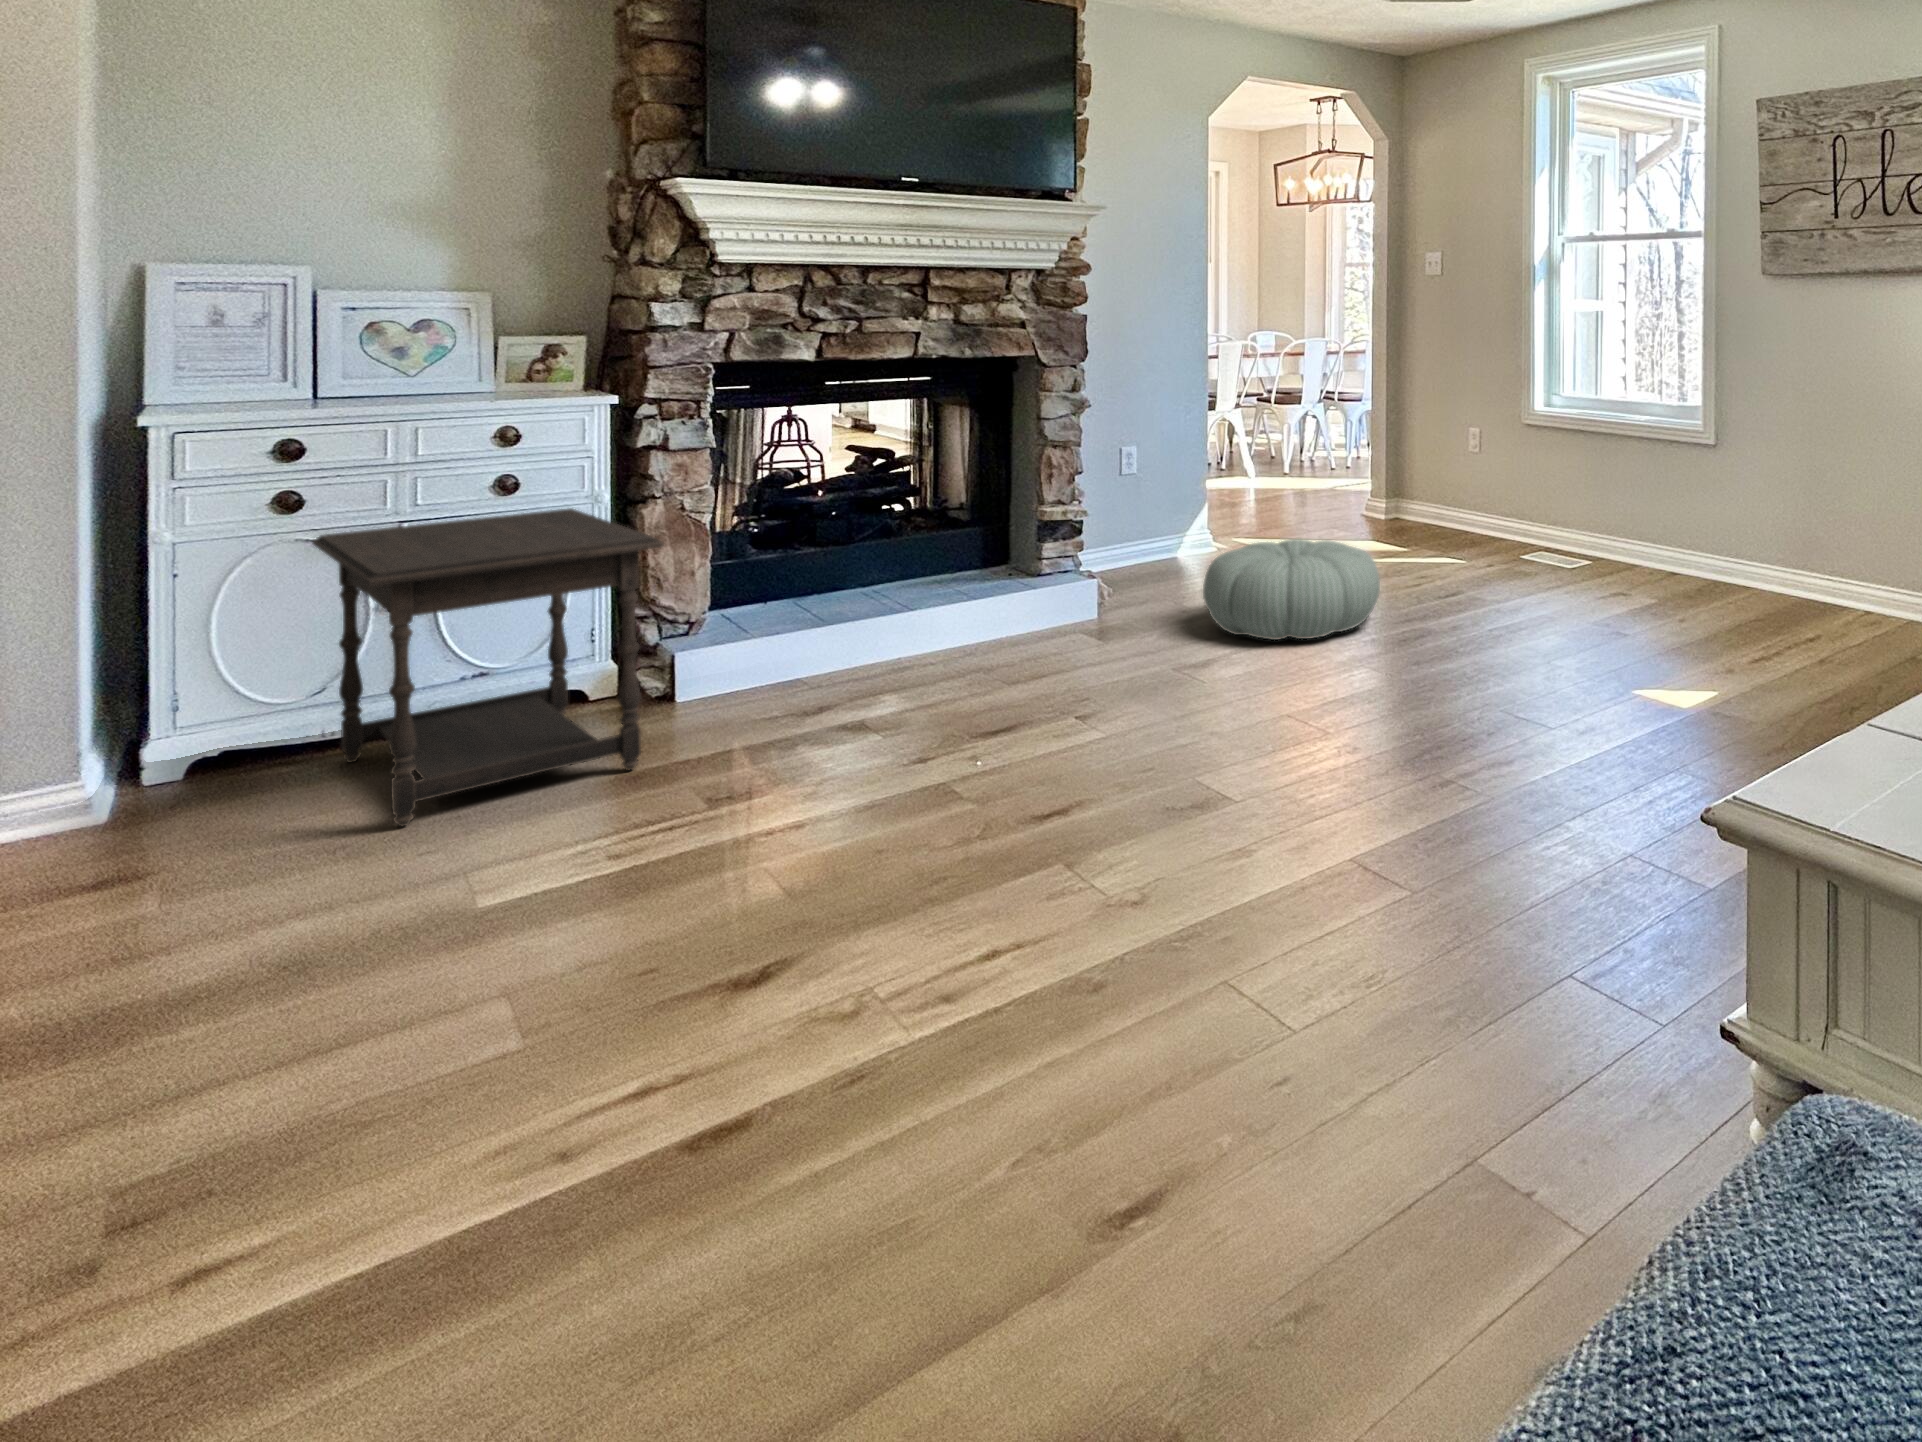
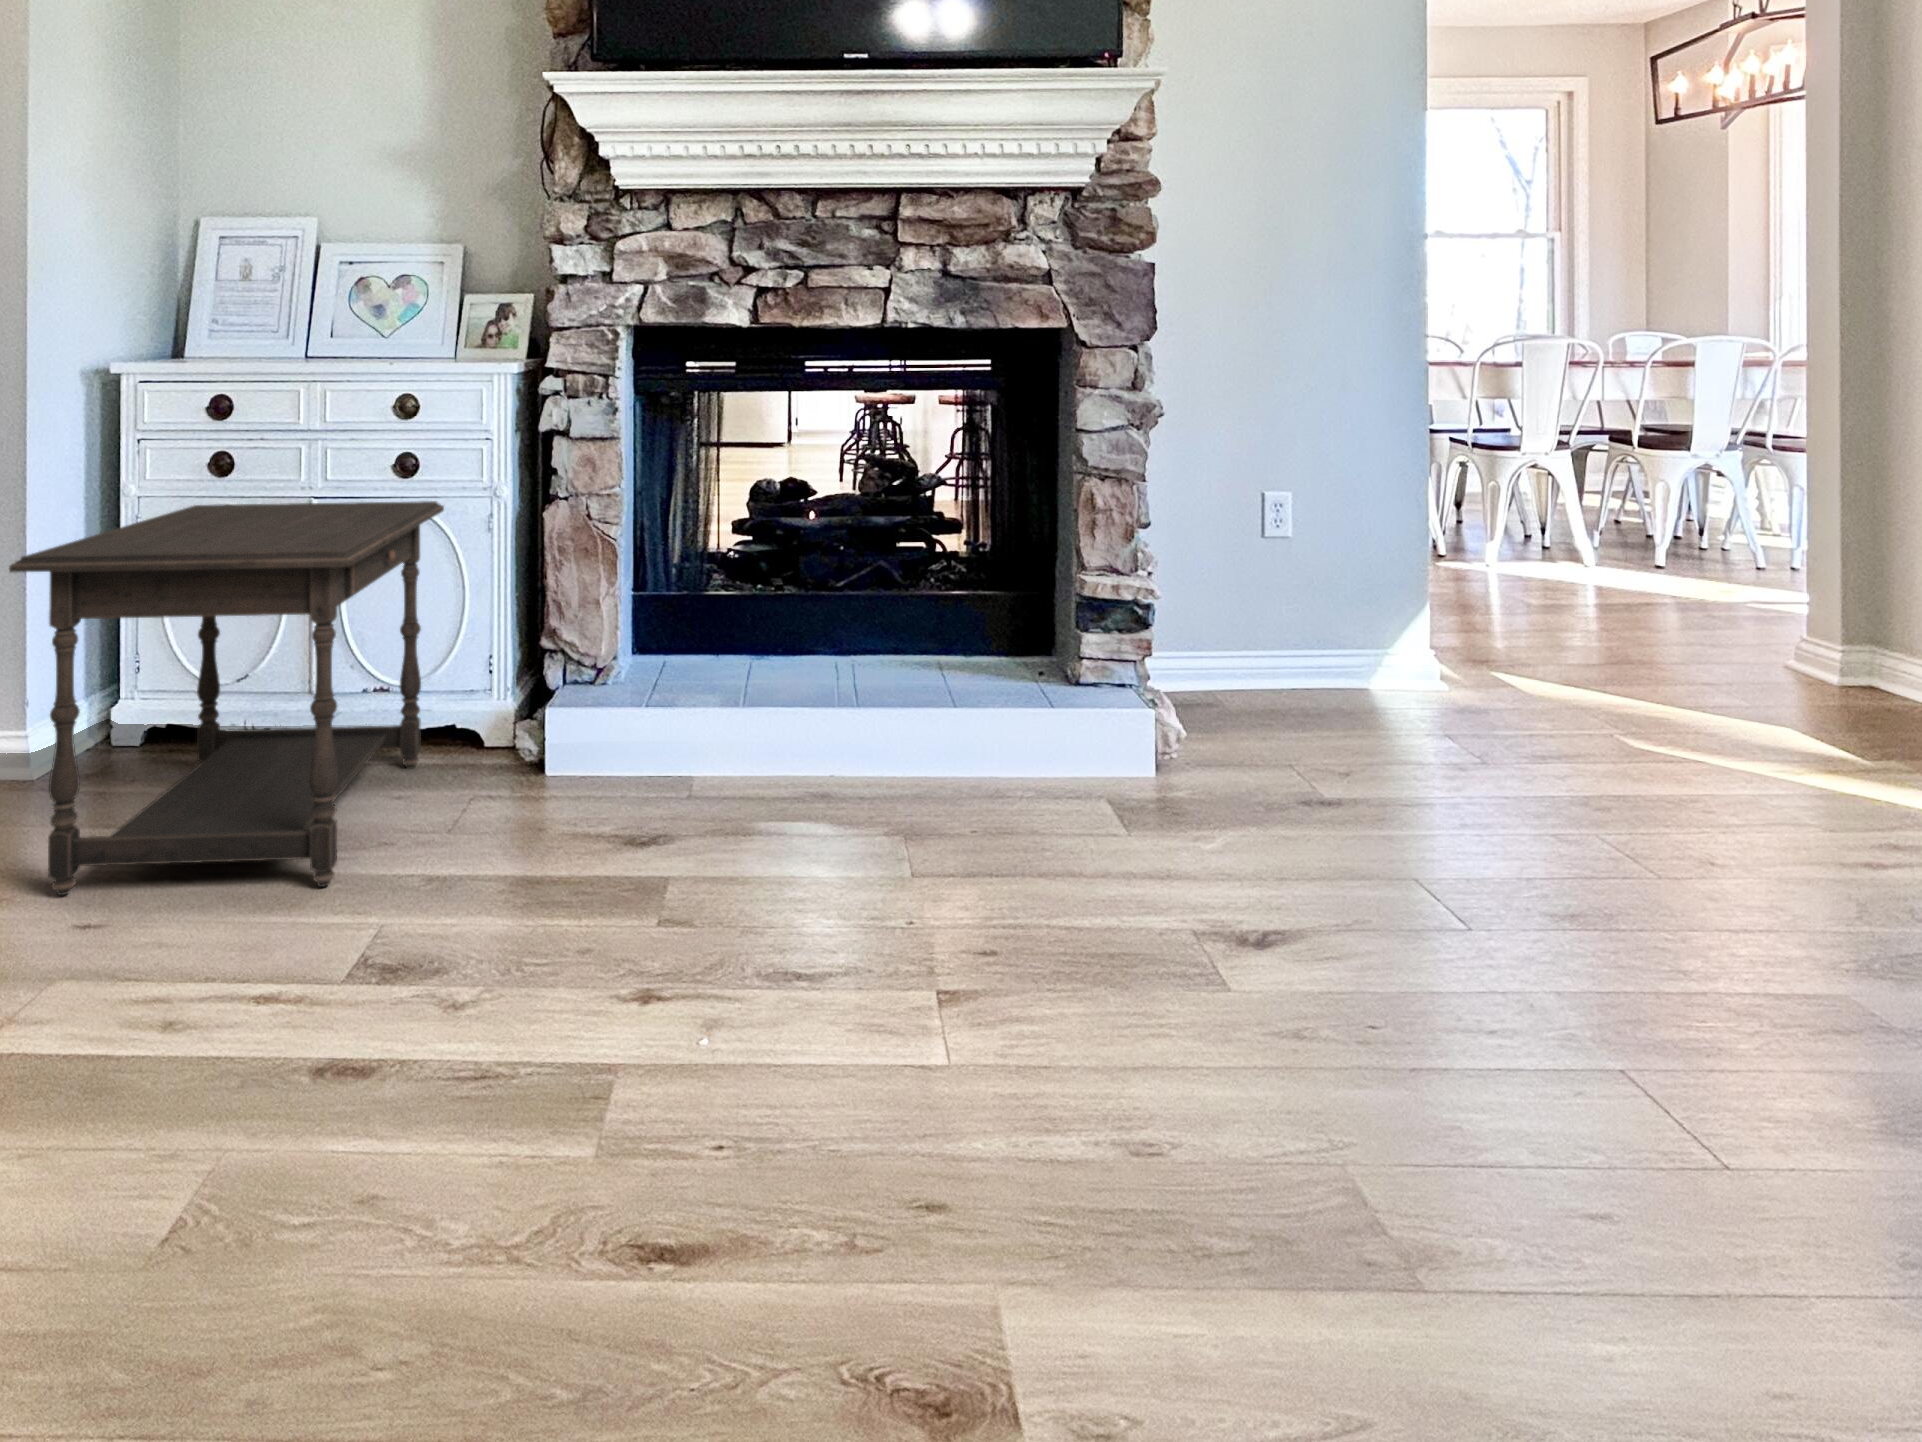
pouf: present [1203,539,1380,640] -> none [1305,699,1746,959]

